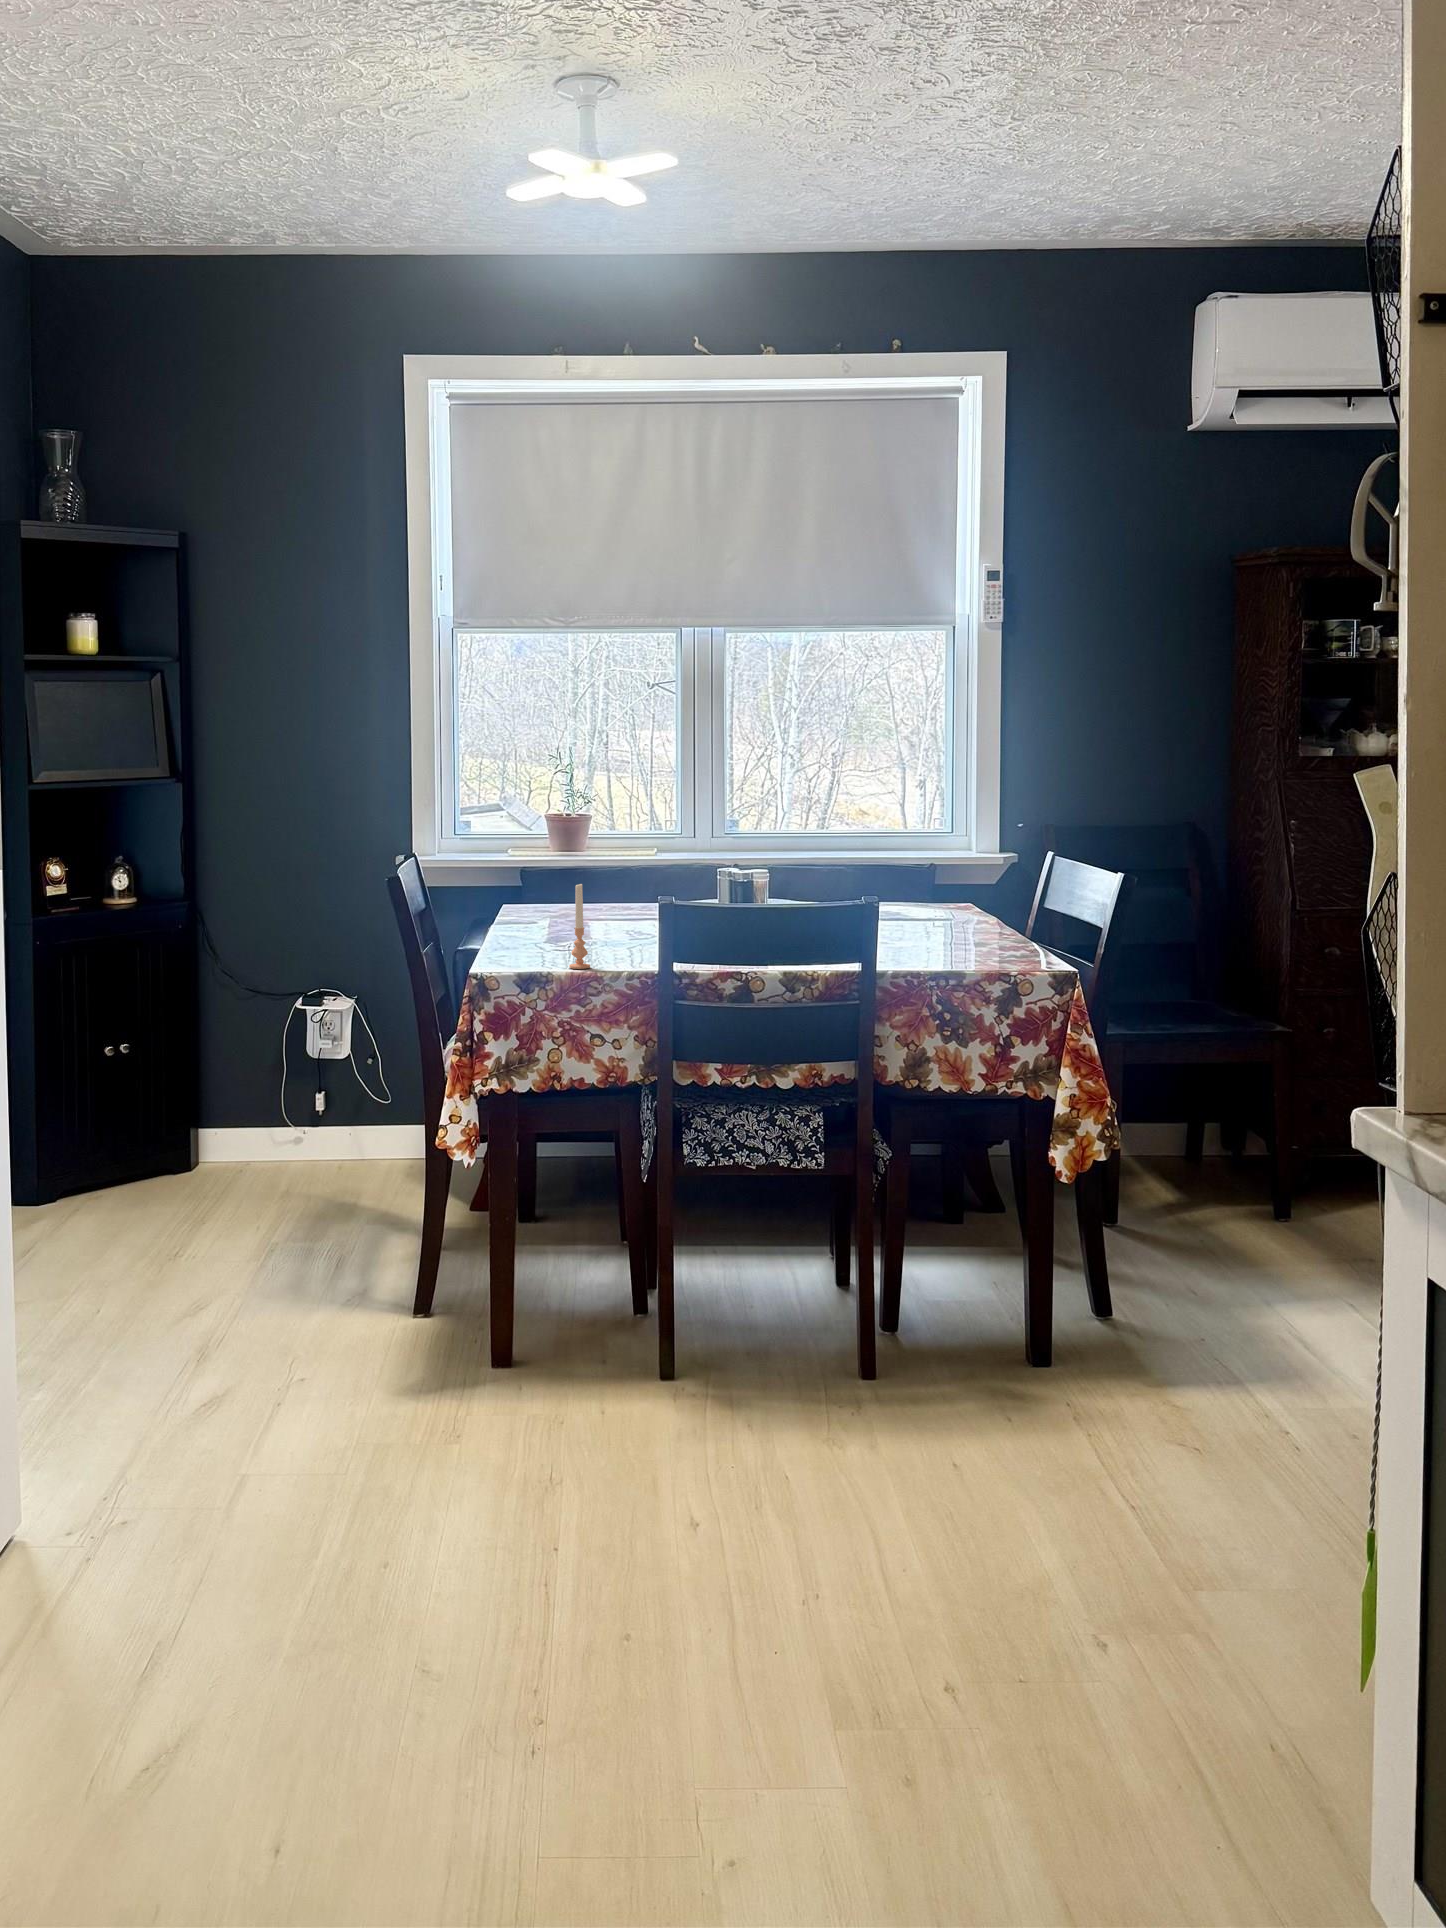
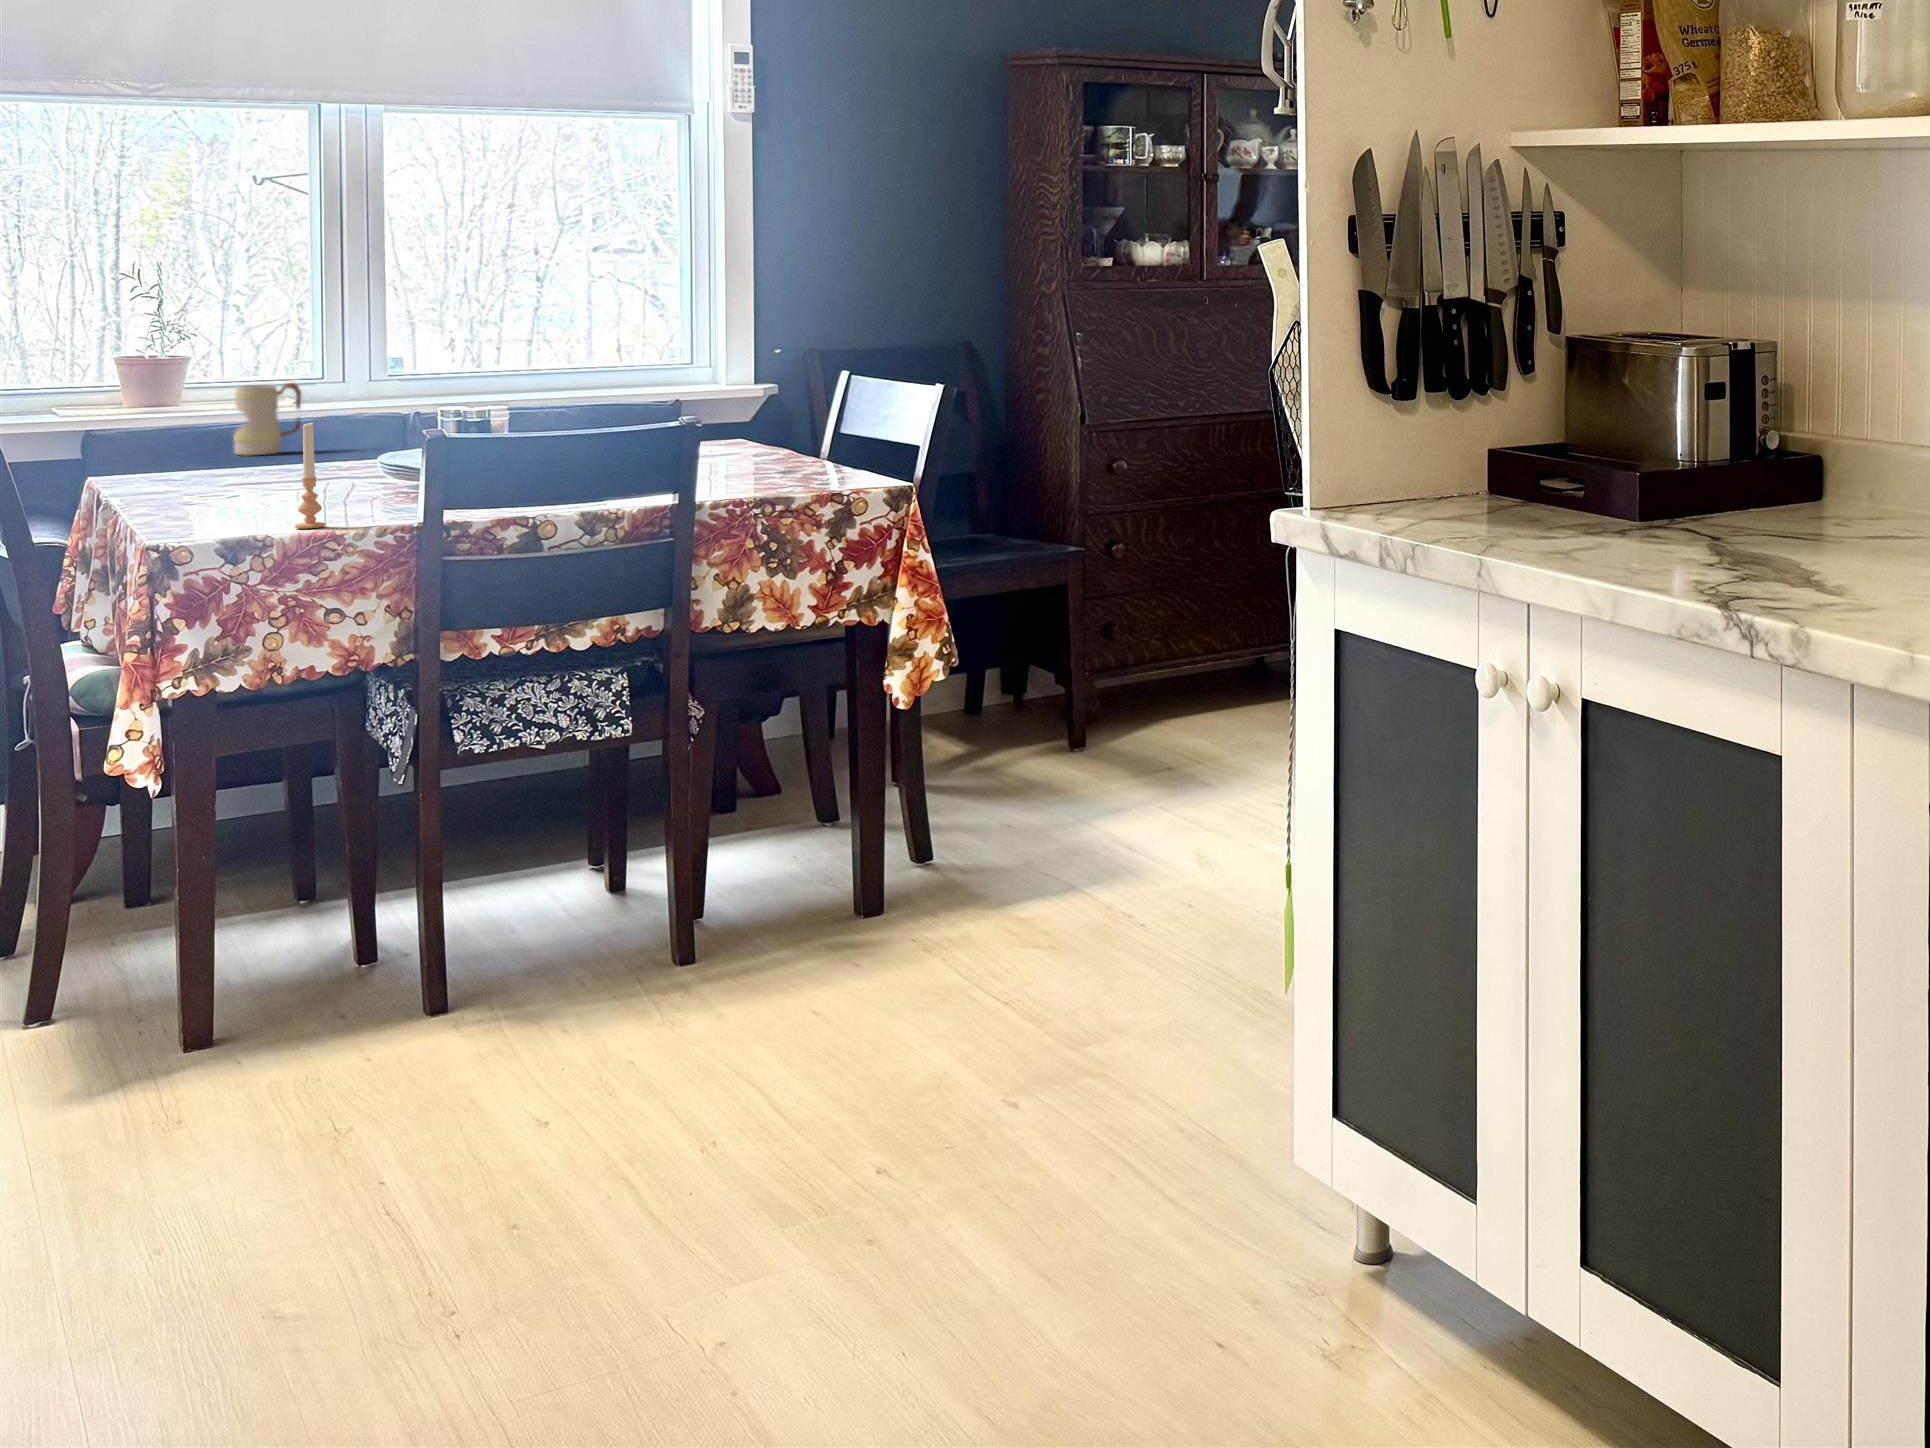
mug: none [617,839,661,893] -> present [234,383,301,456]

